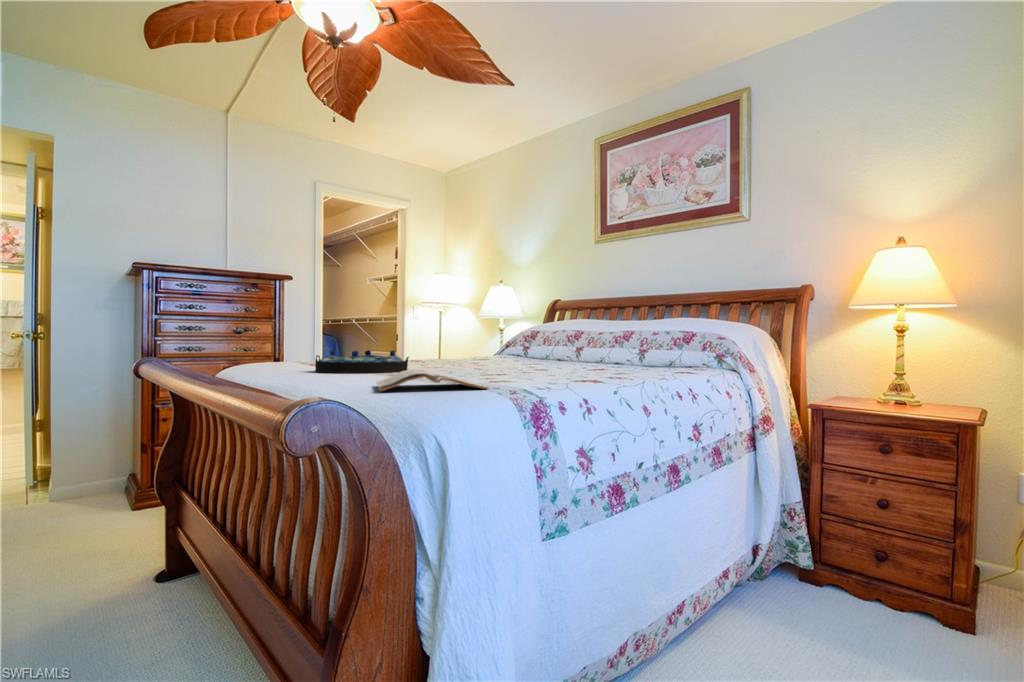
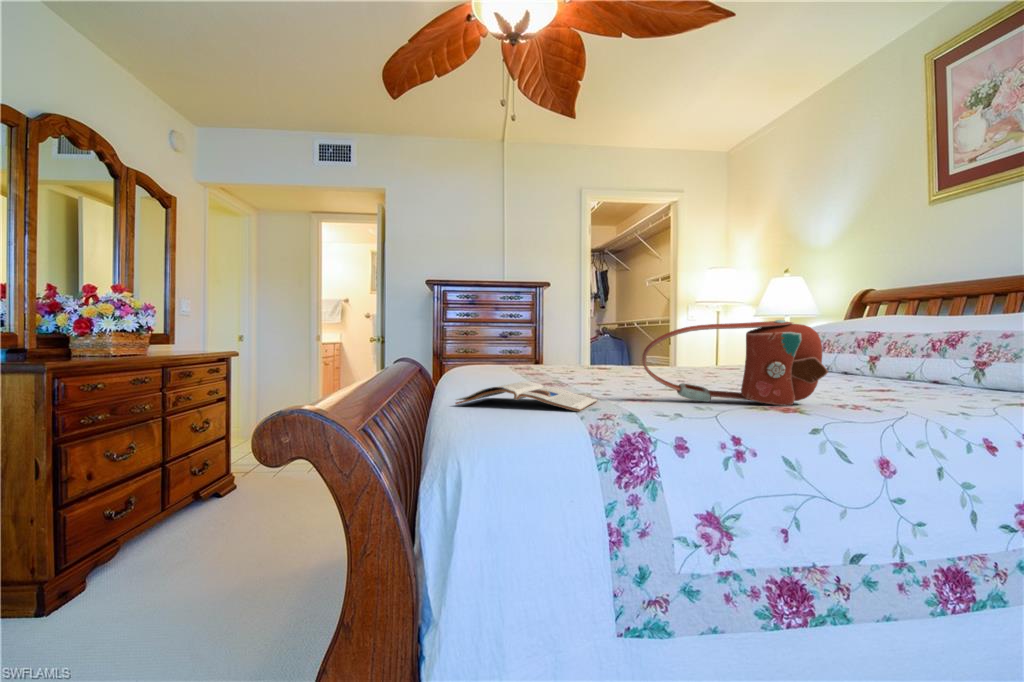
handbag: none [499,322,610,379] -> present [642,320,828,406]
serving tray: present [315,350,409,373] -> none [512,356,604,382]

